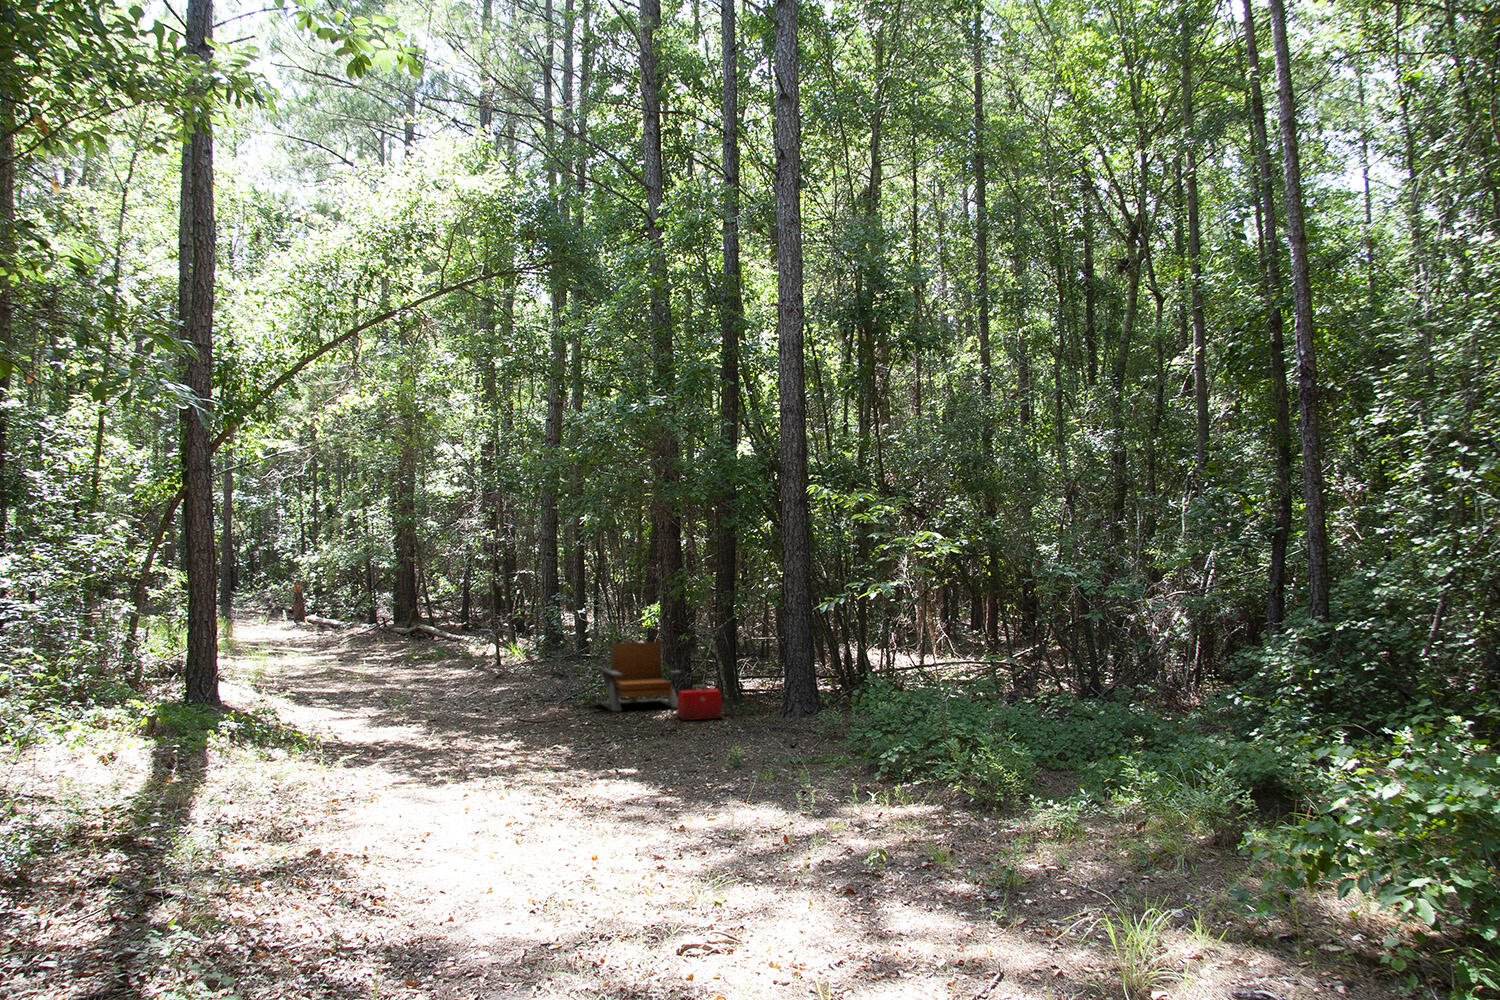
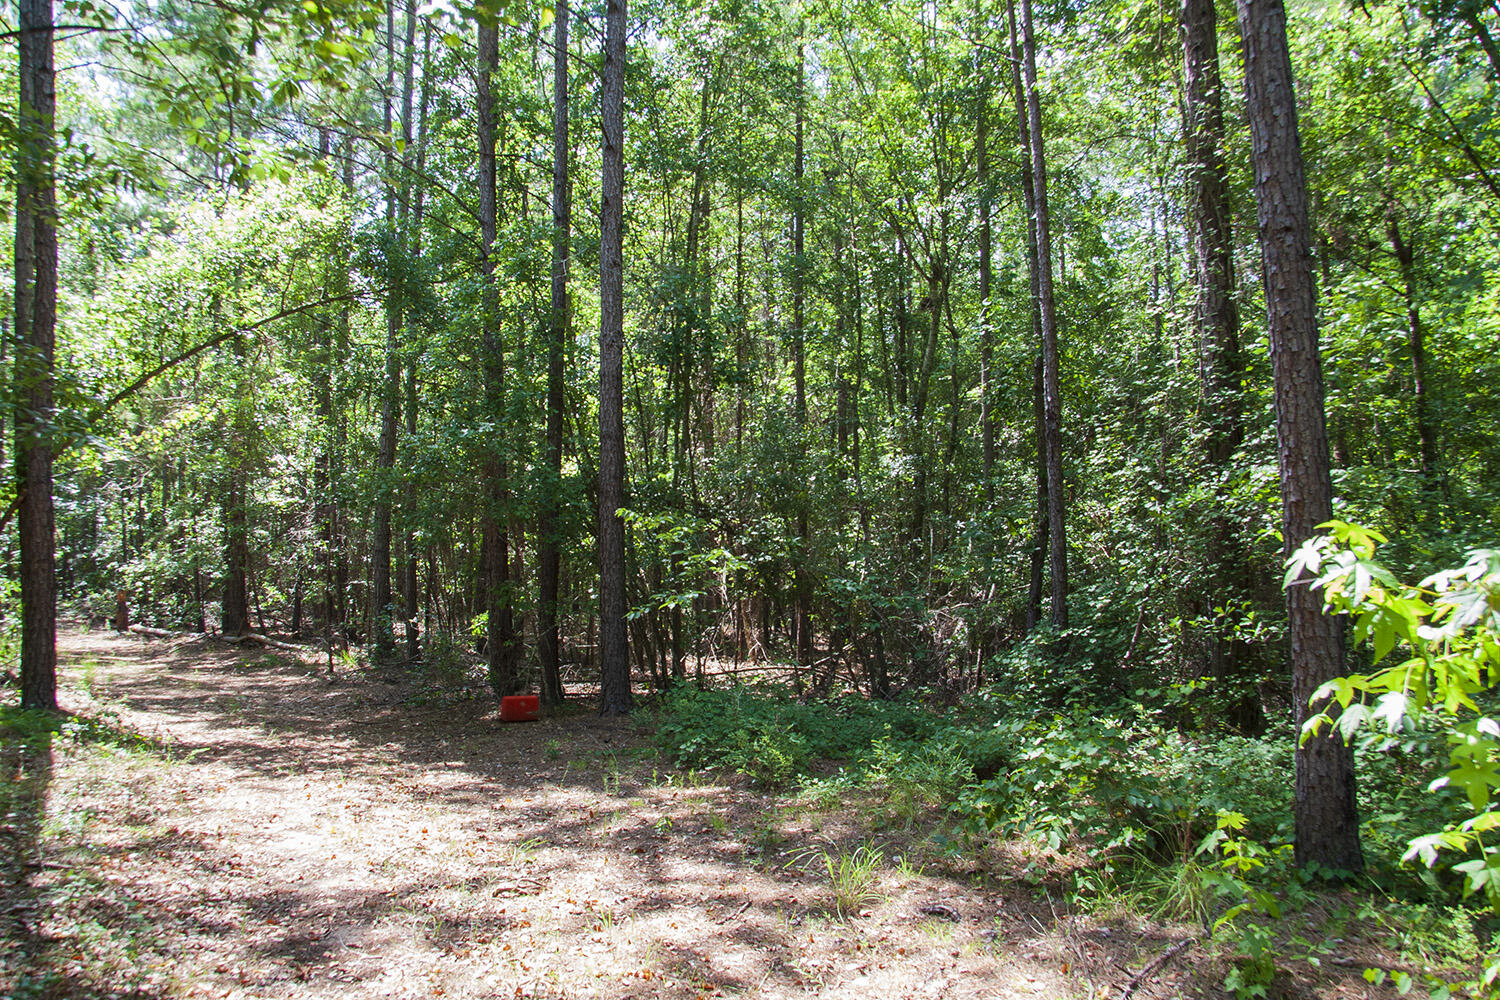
lounge chair: present [601,642,680,711] -> none [431,655,506,715]

